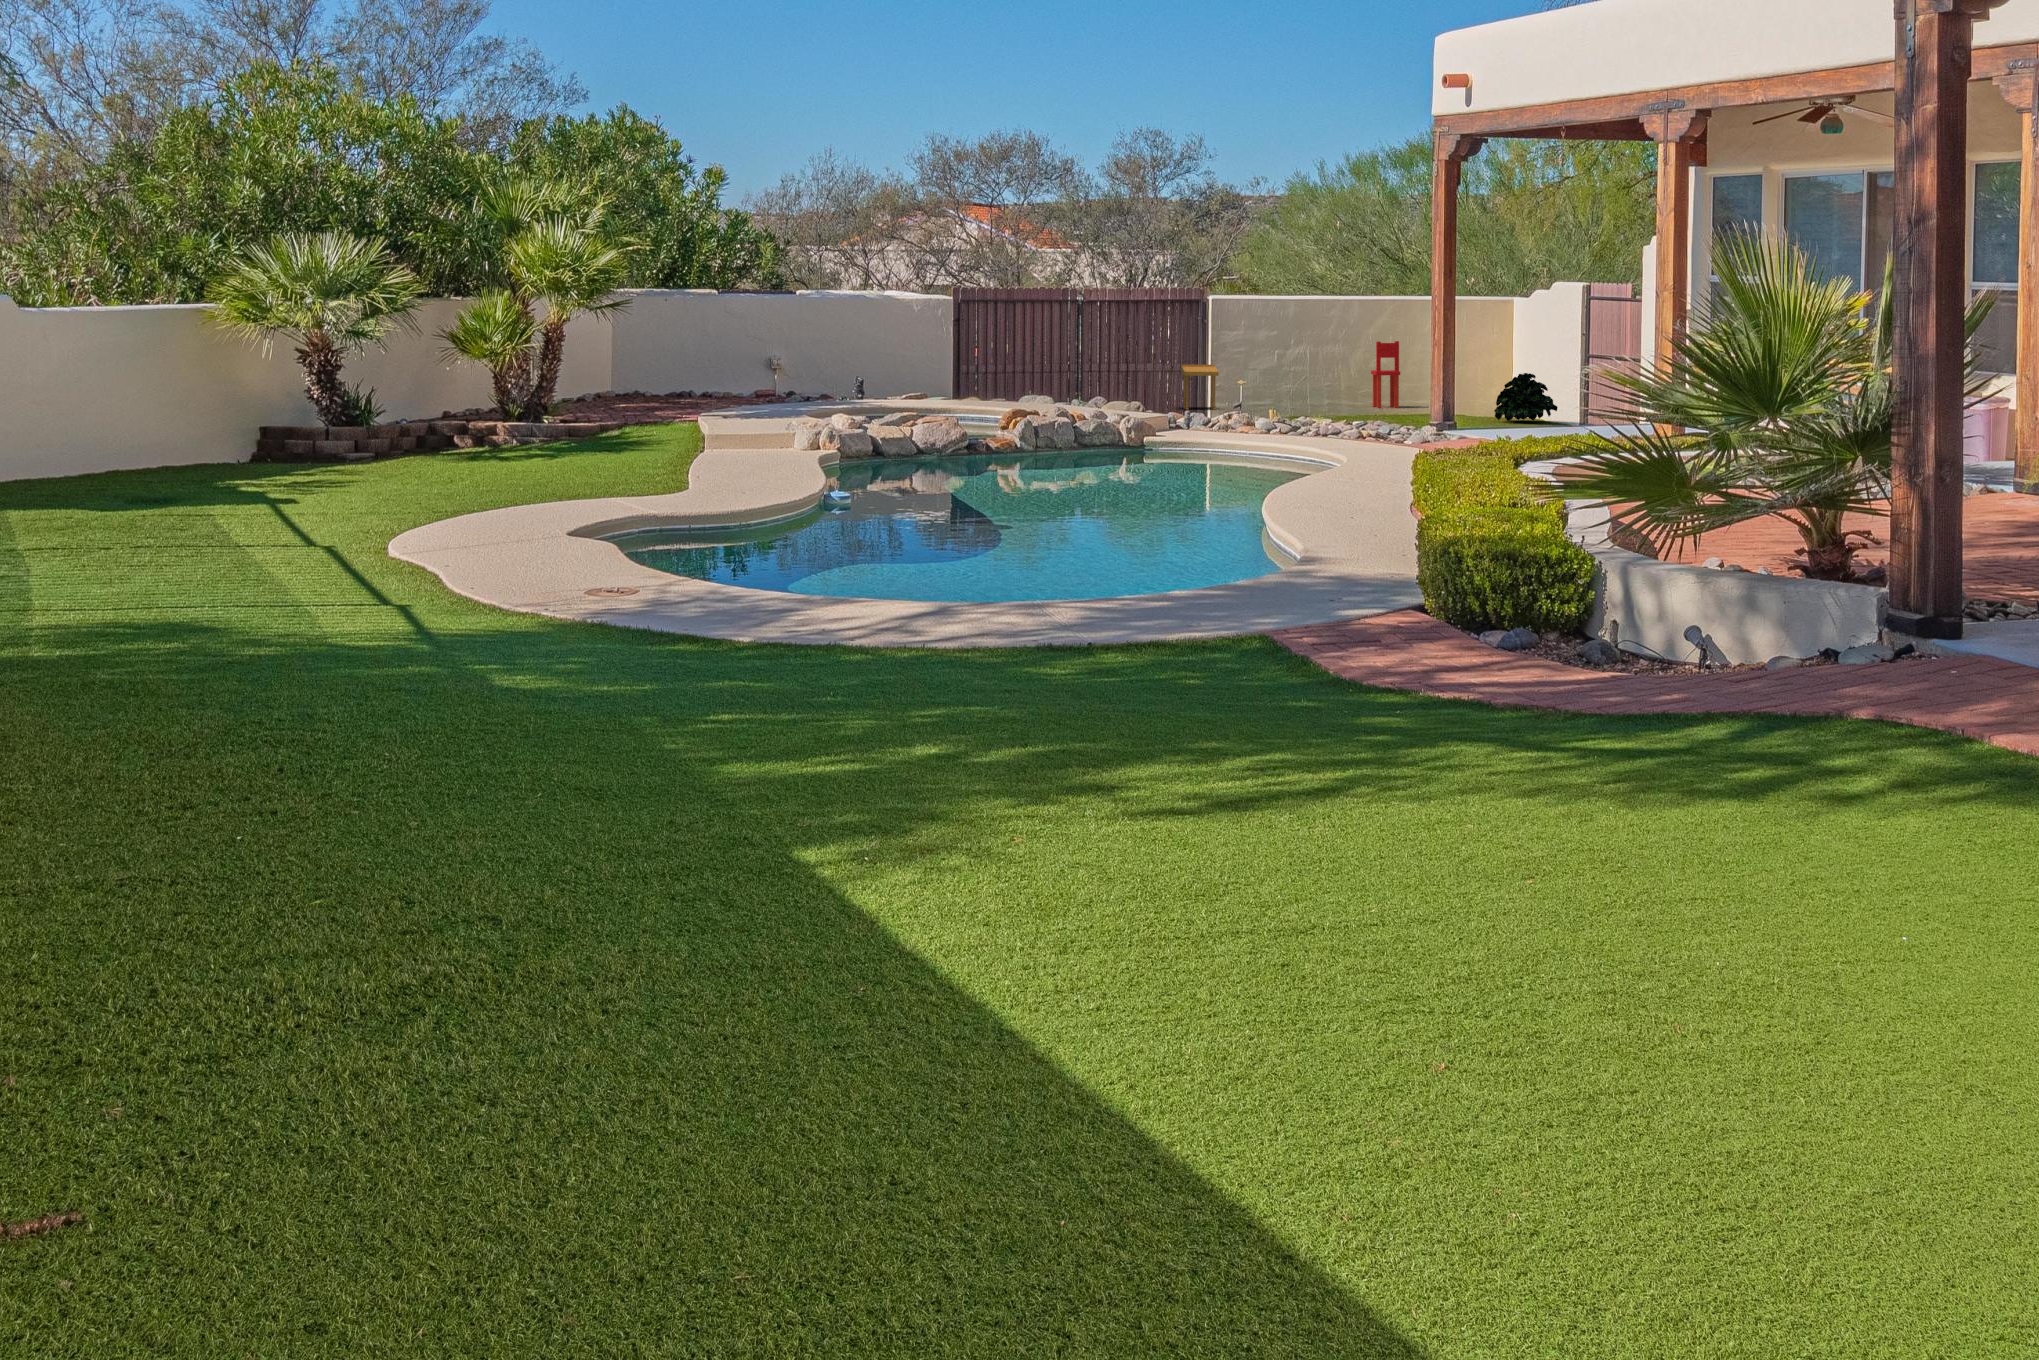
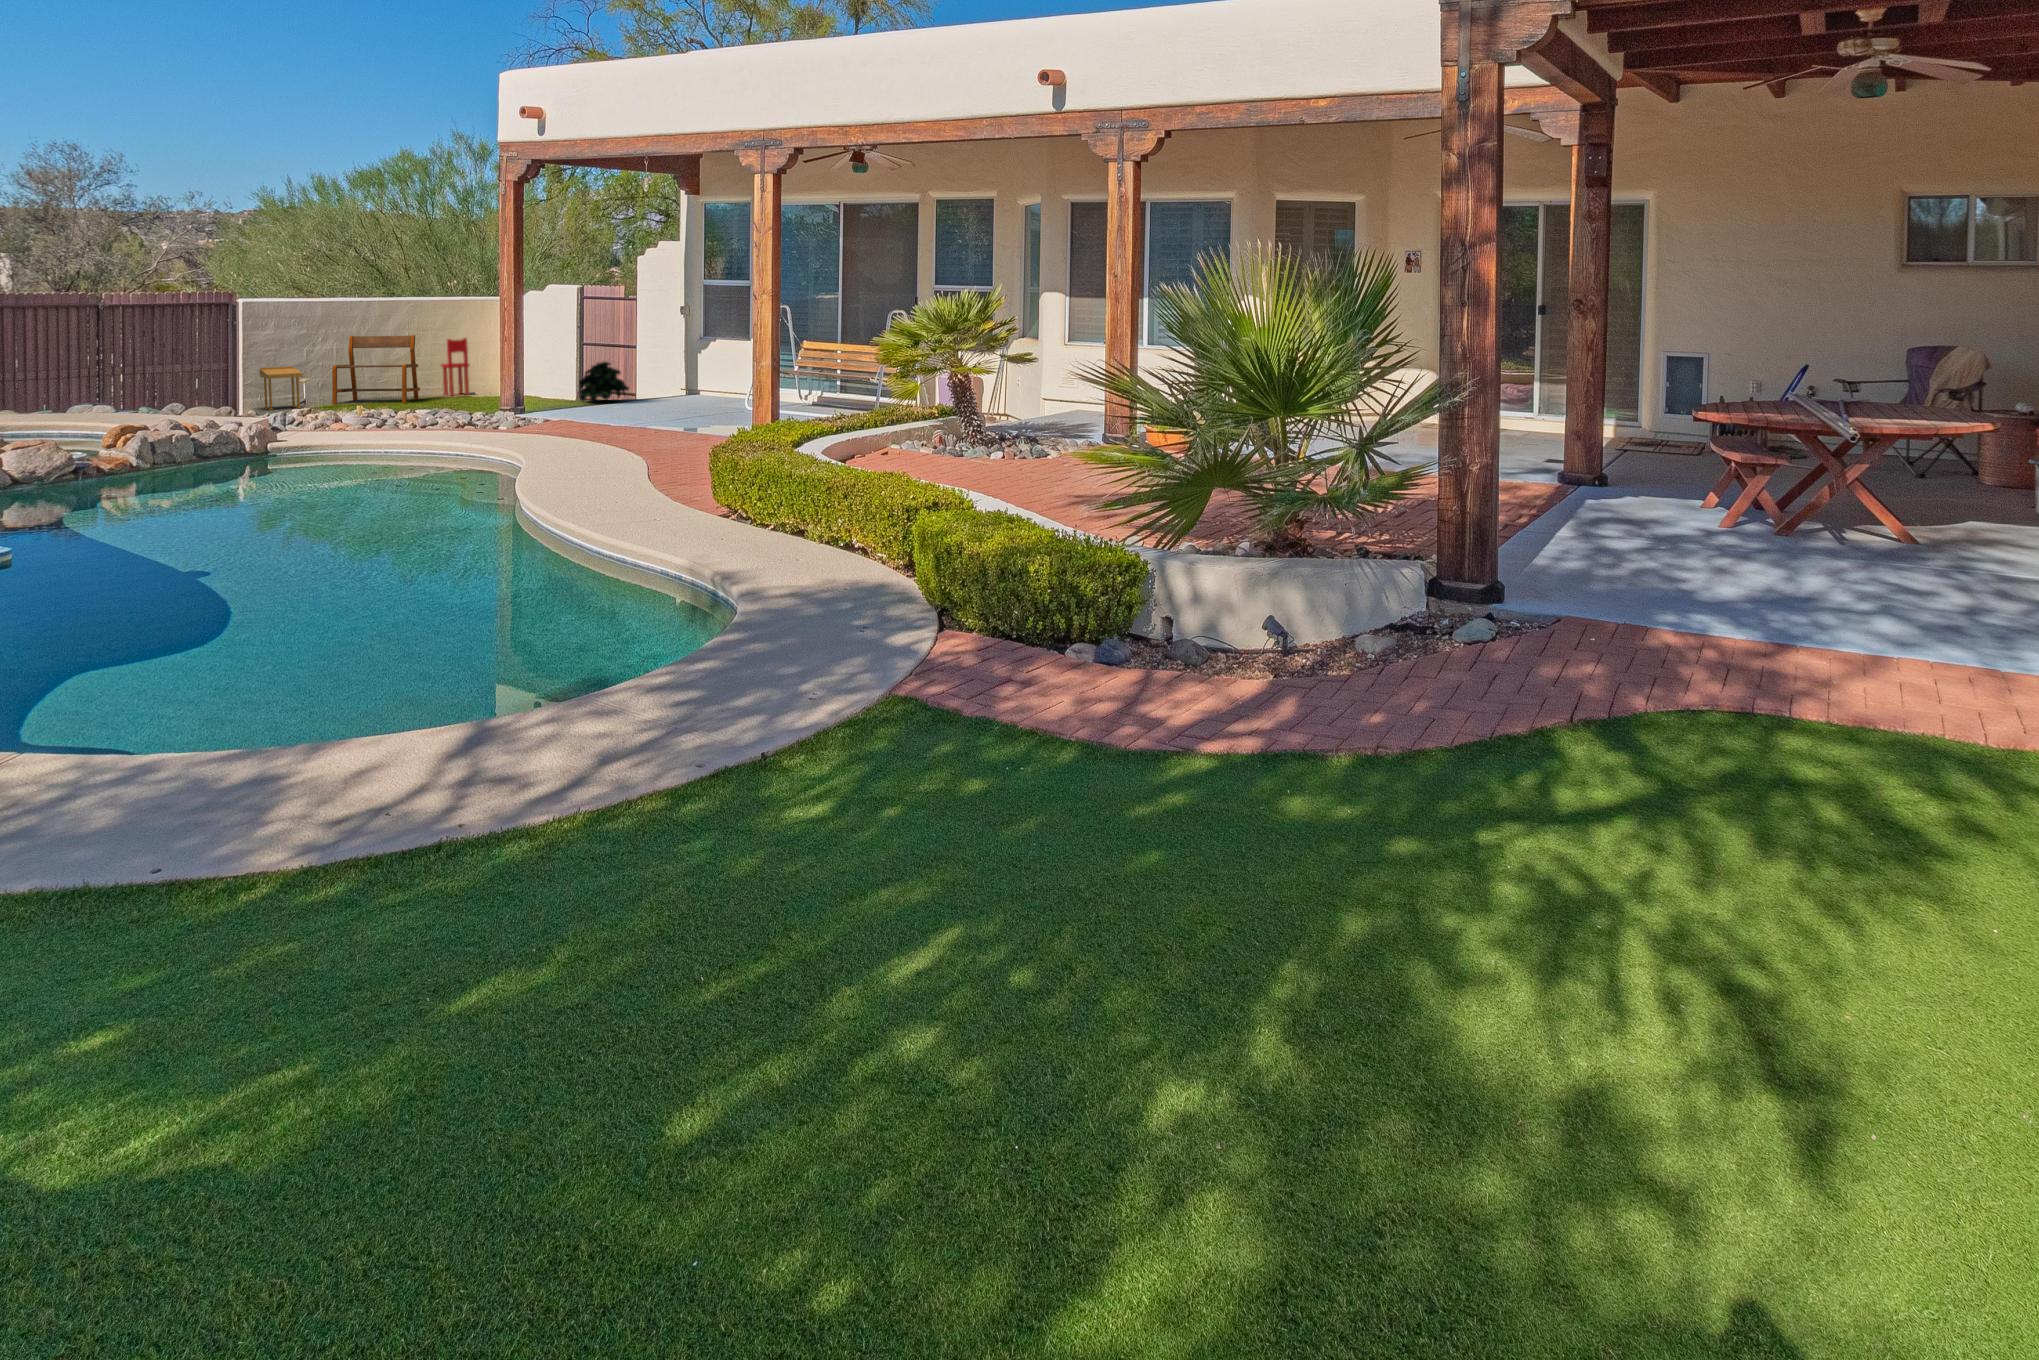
bench: none [1250,334,1341,412] -> present [332,335,420,404]

